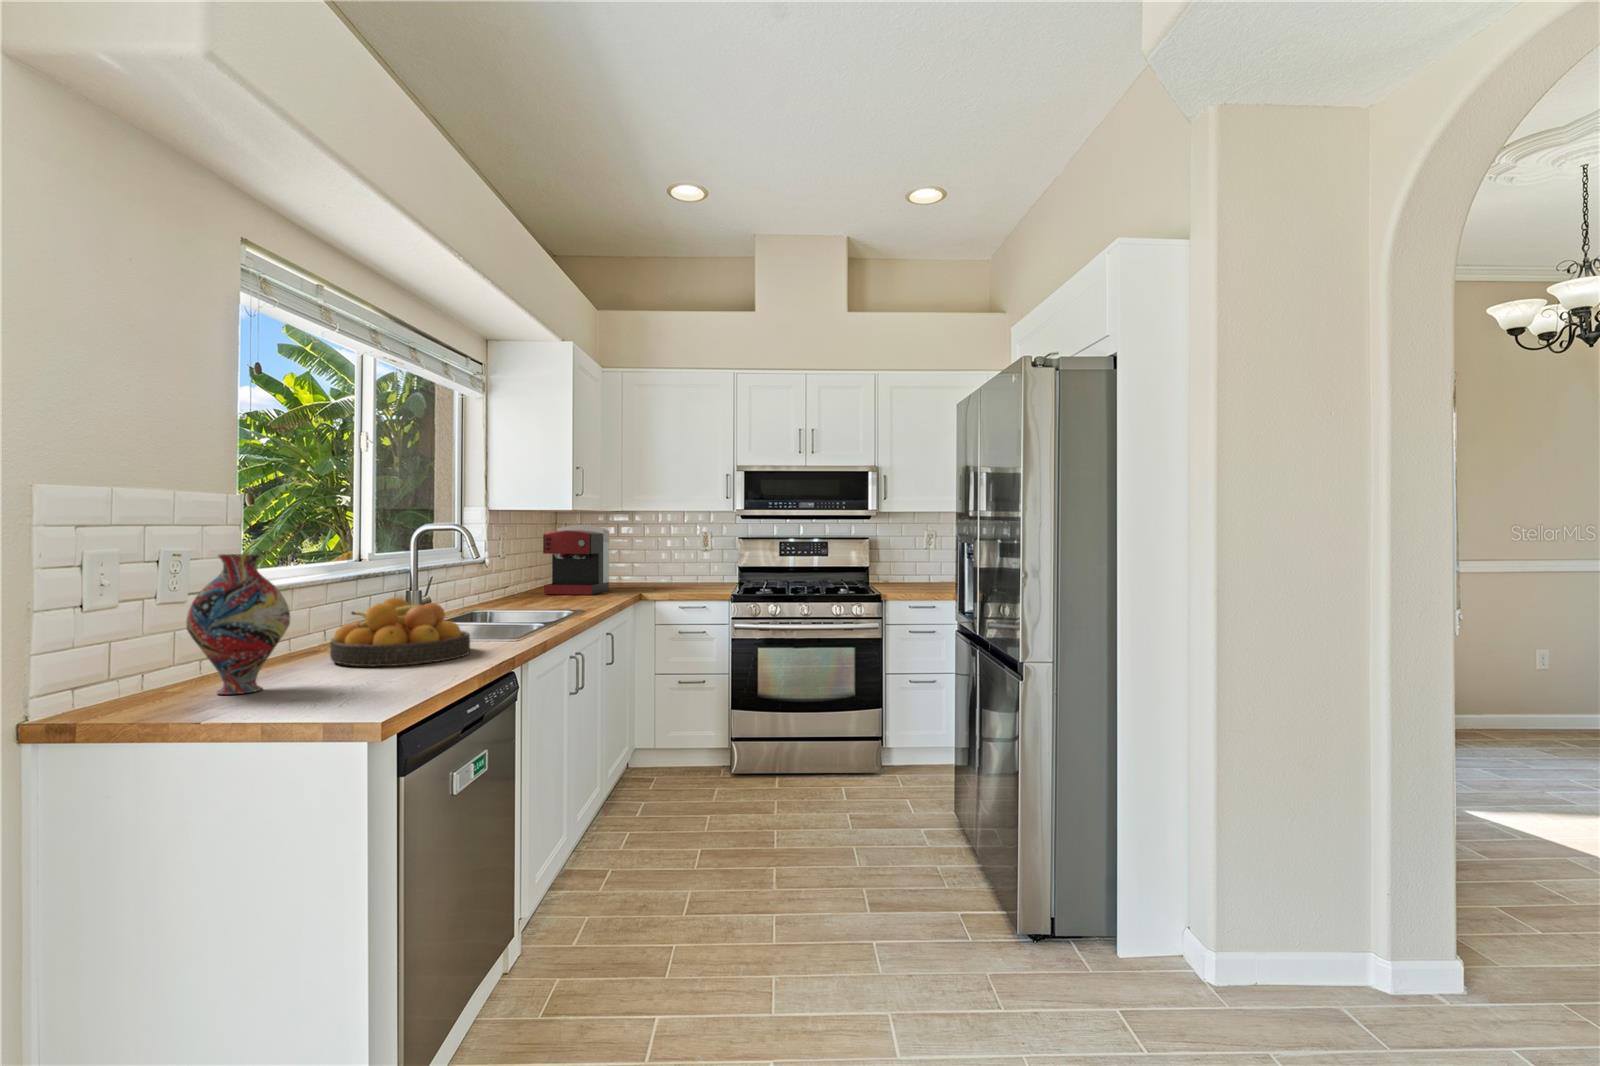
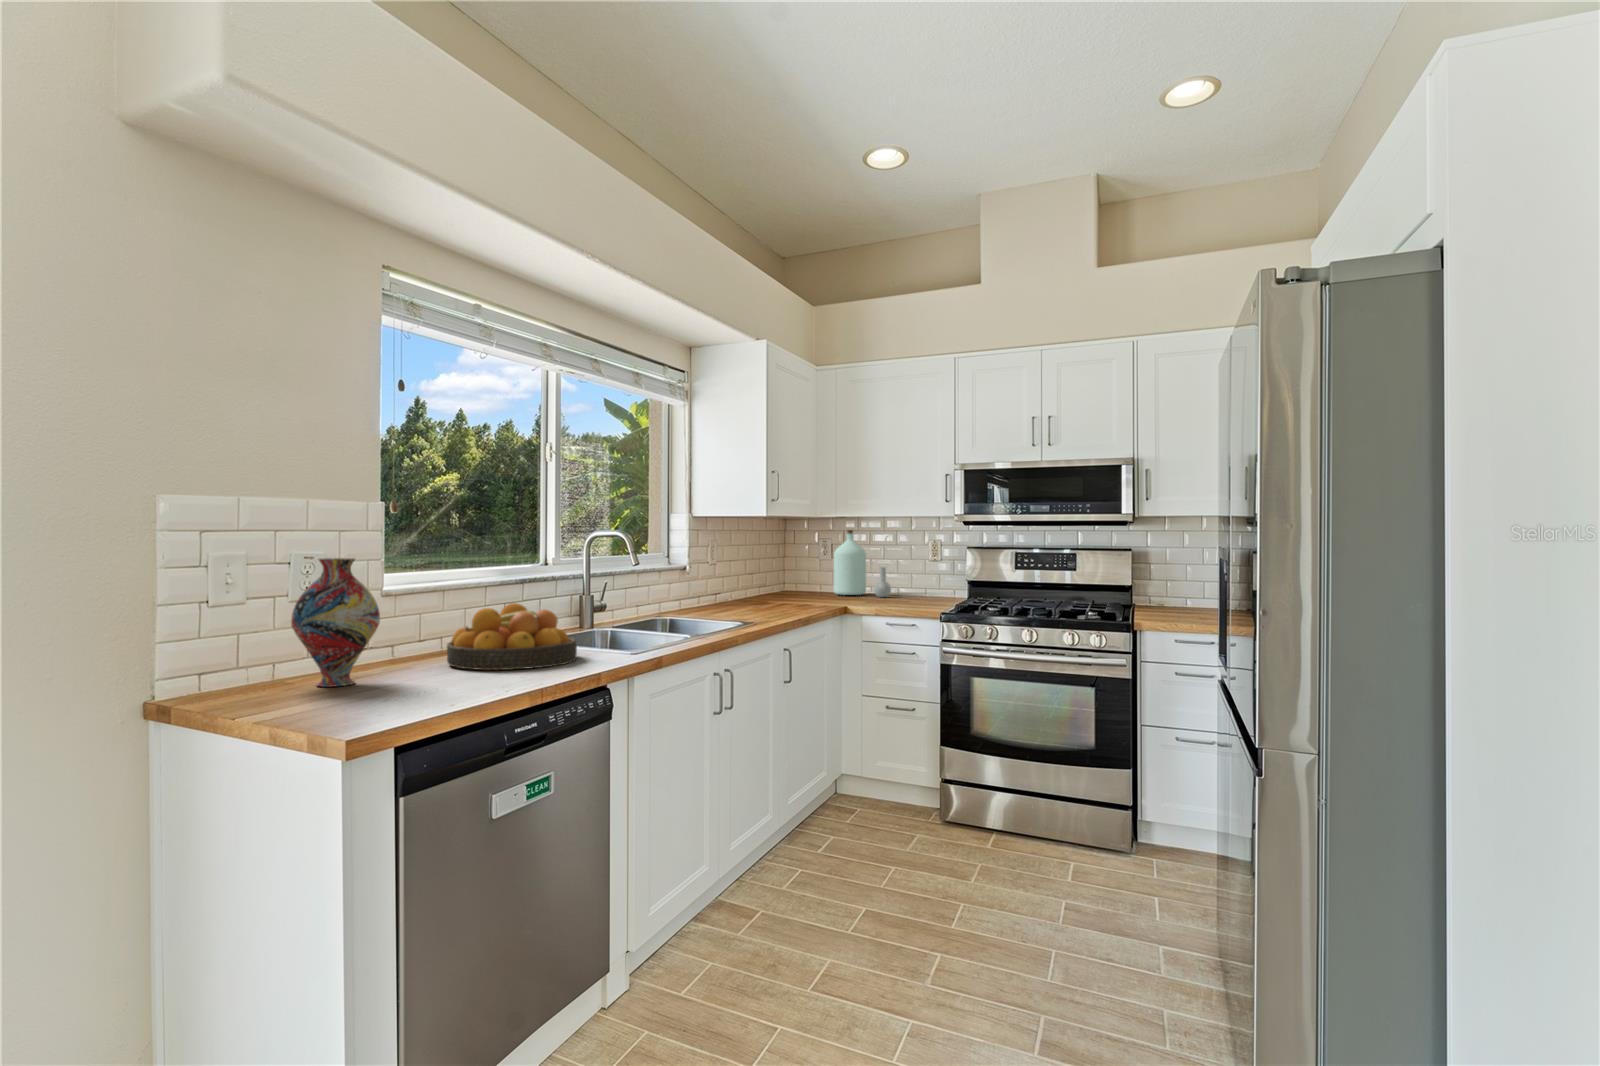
bottle: none [608,523,665,583] -> present [834,530,891,597]
coffee maker: present [543,525,609,595] -> none [750,533,822,607]

